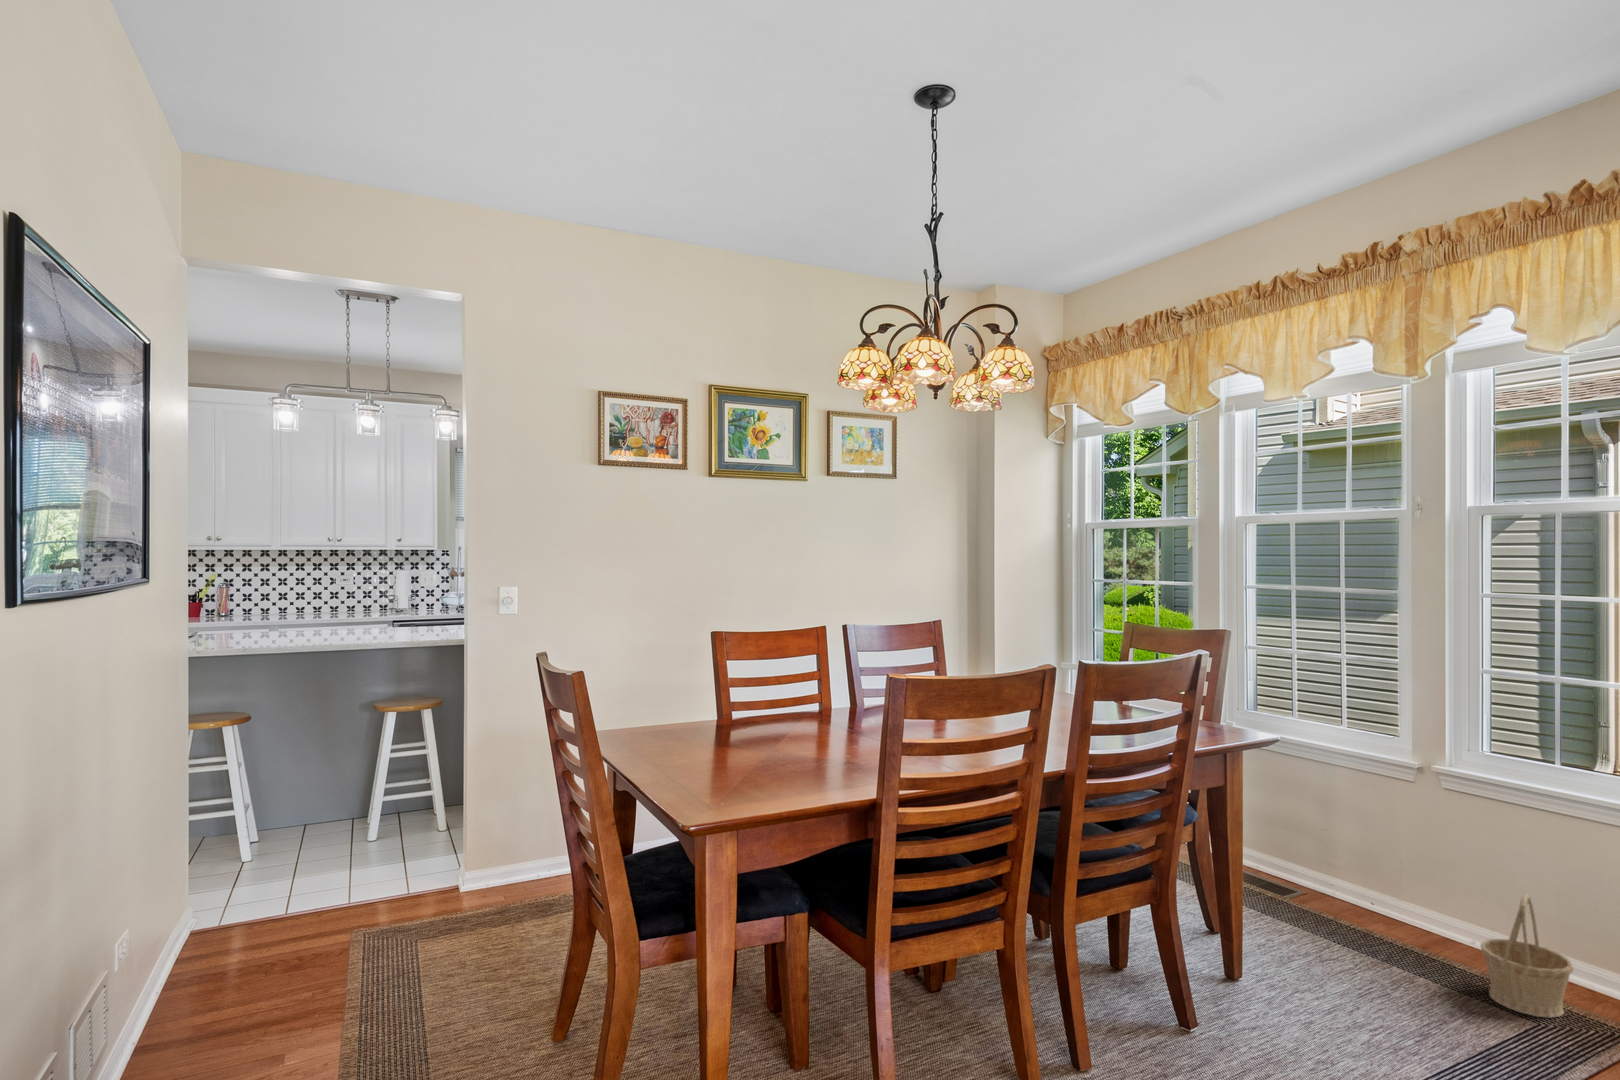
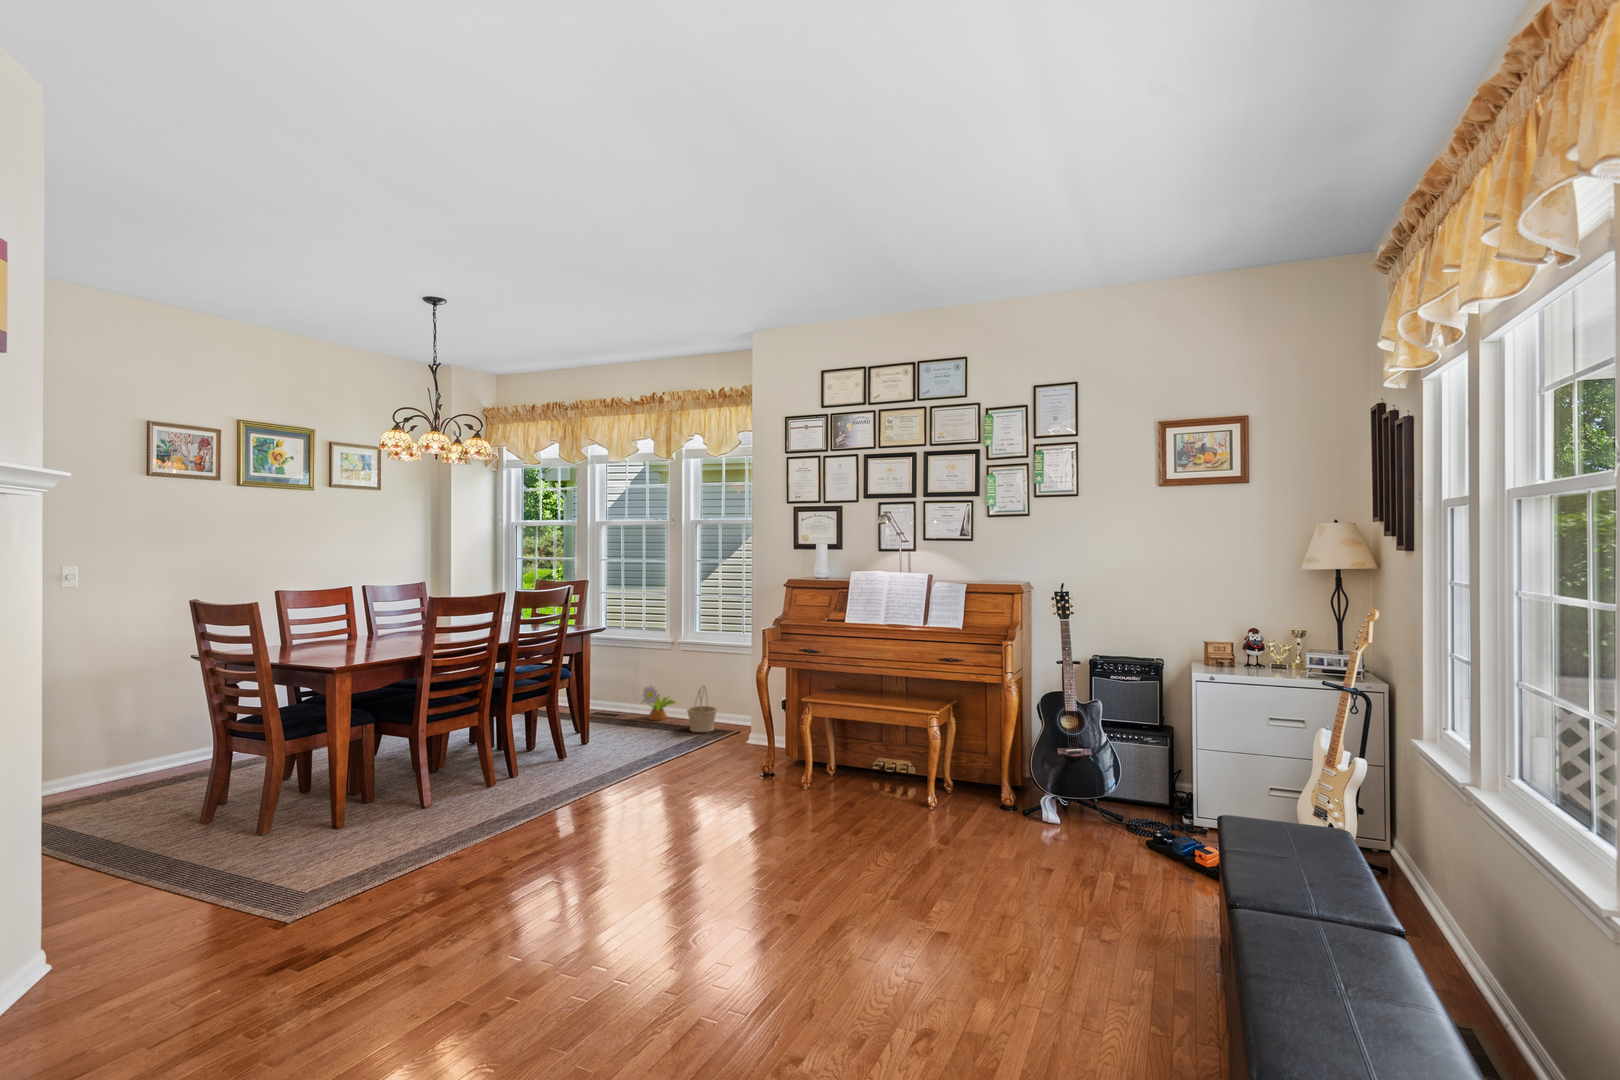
decorative plant: none [1344,859,1441,940] -> present [642,686,676,720]

